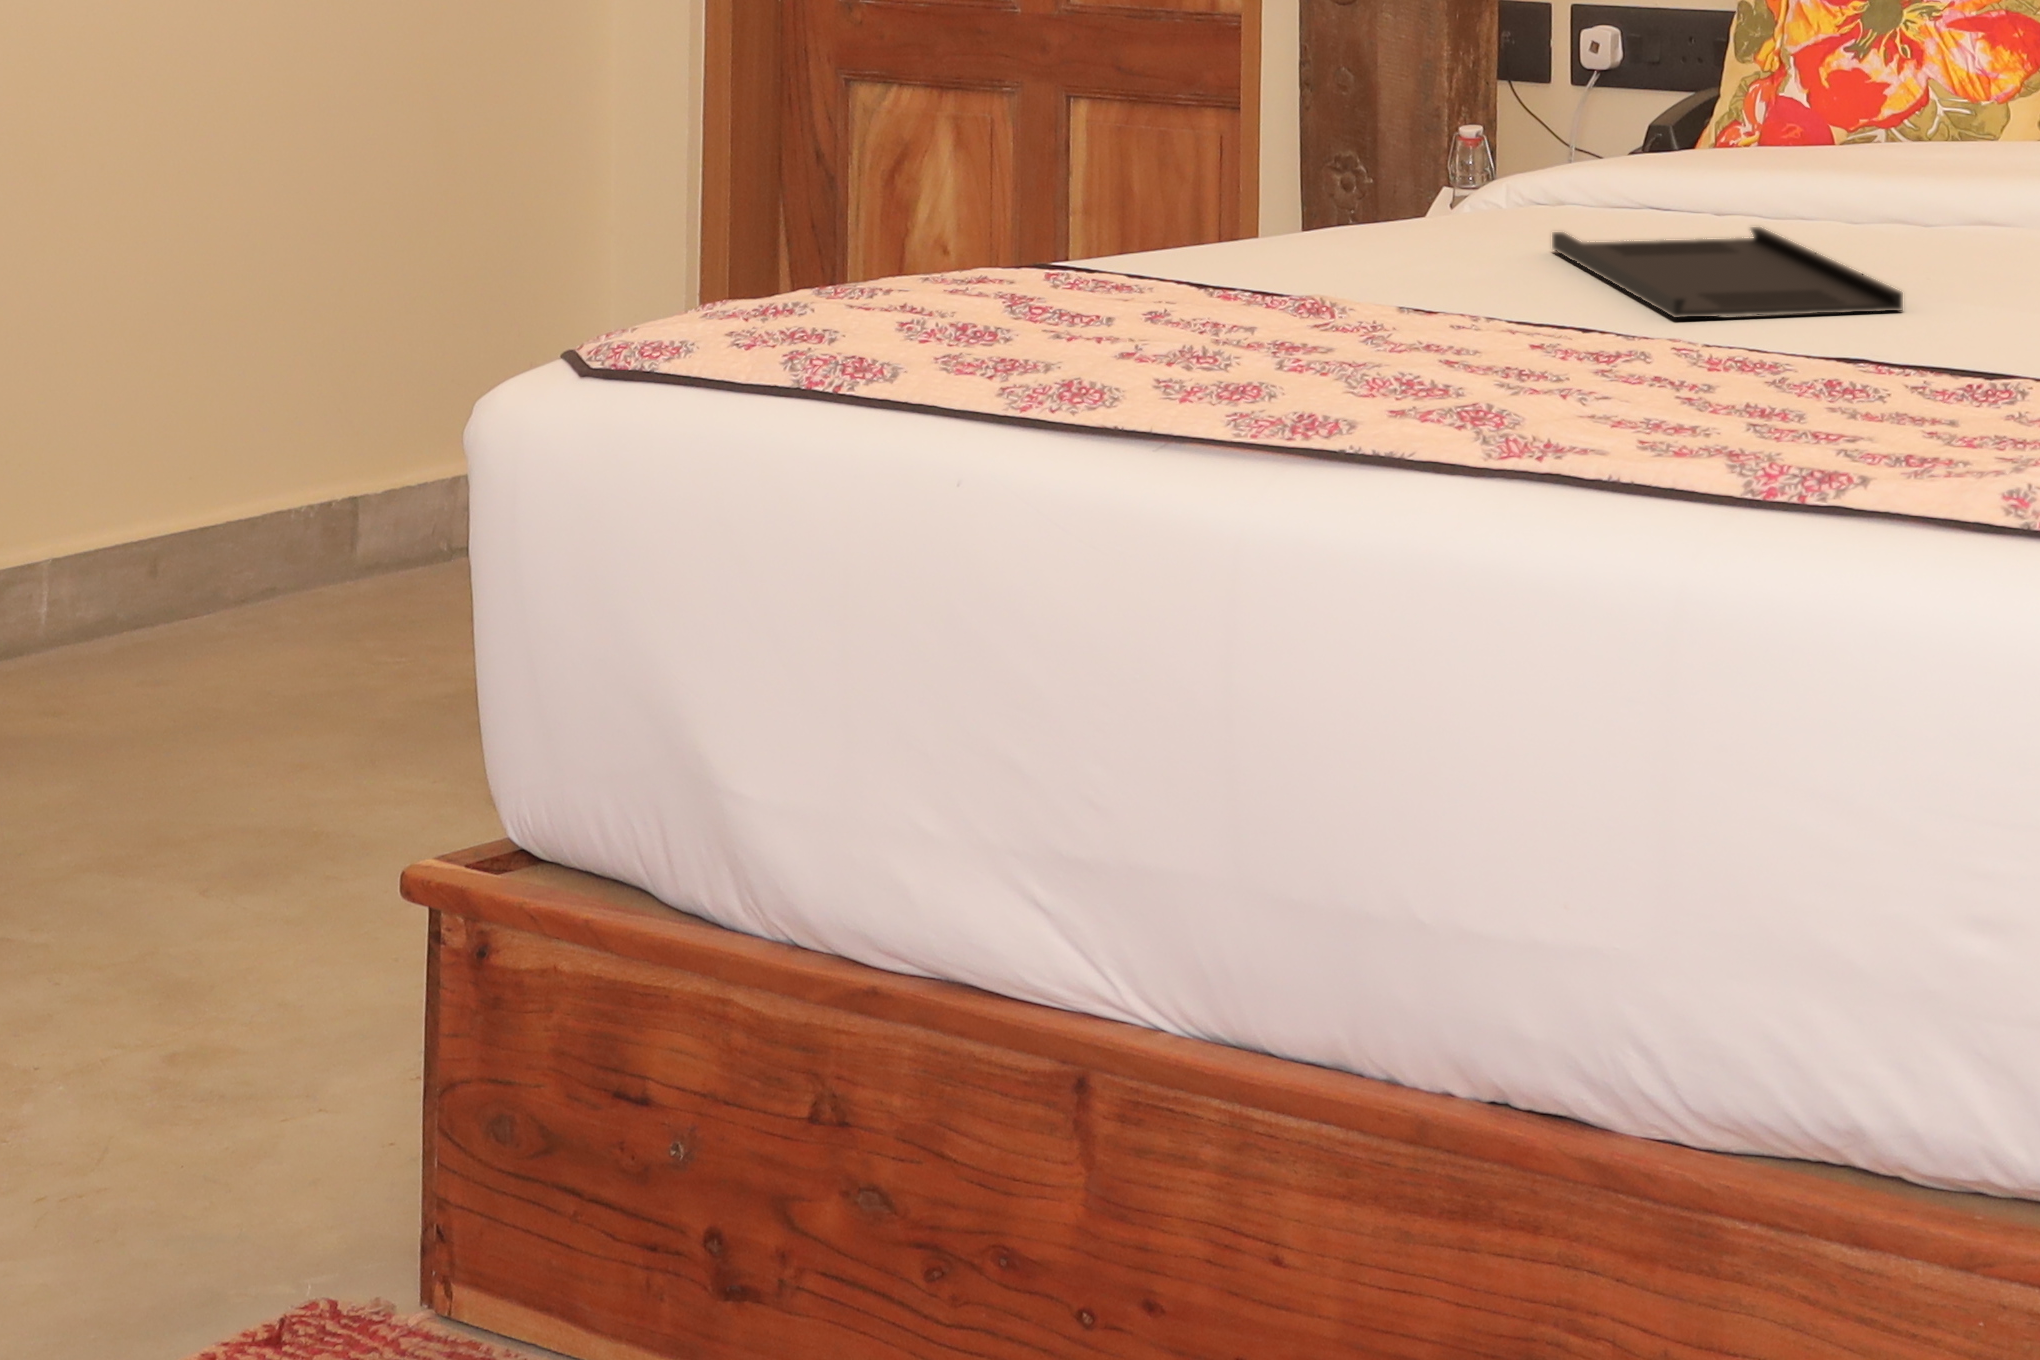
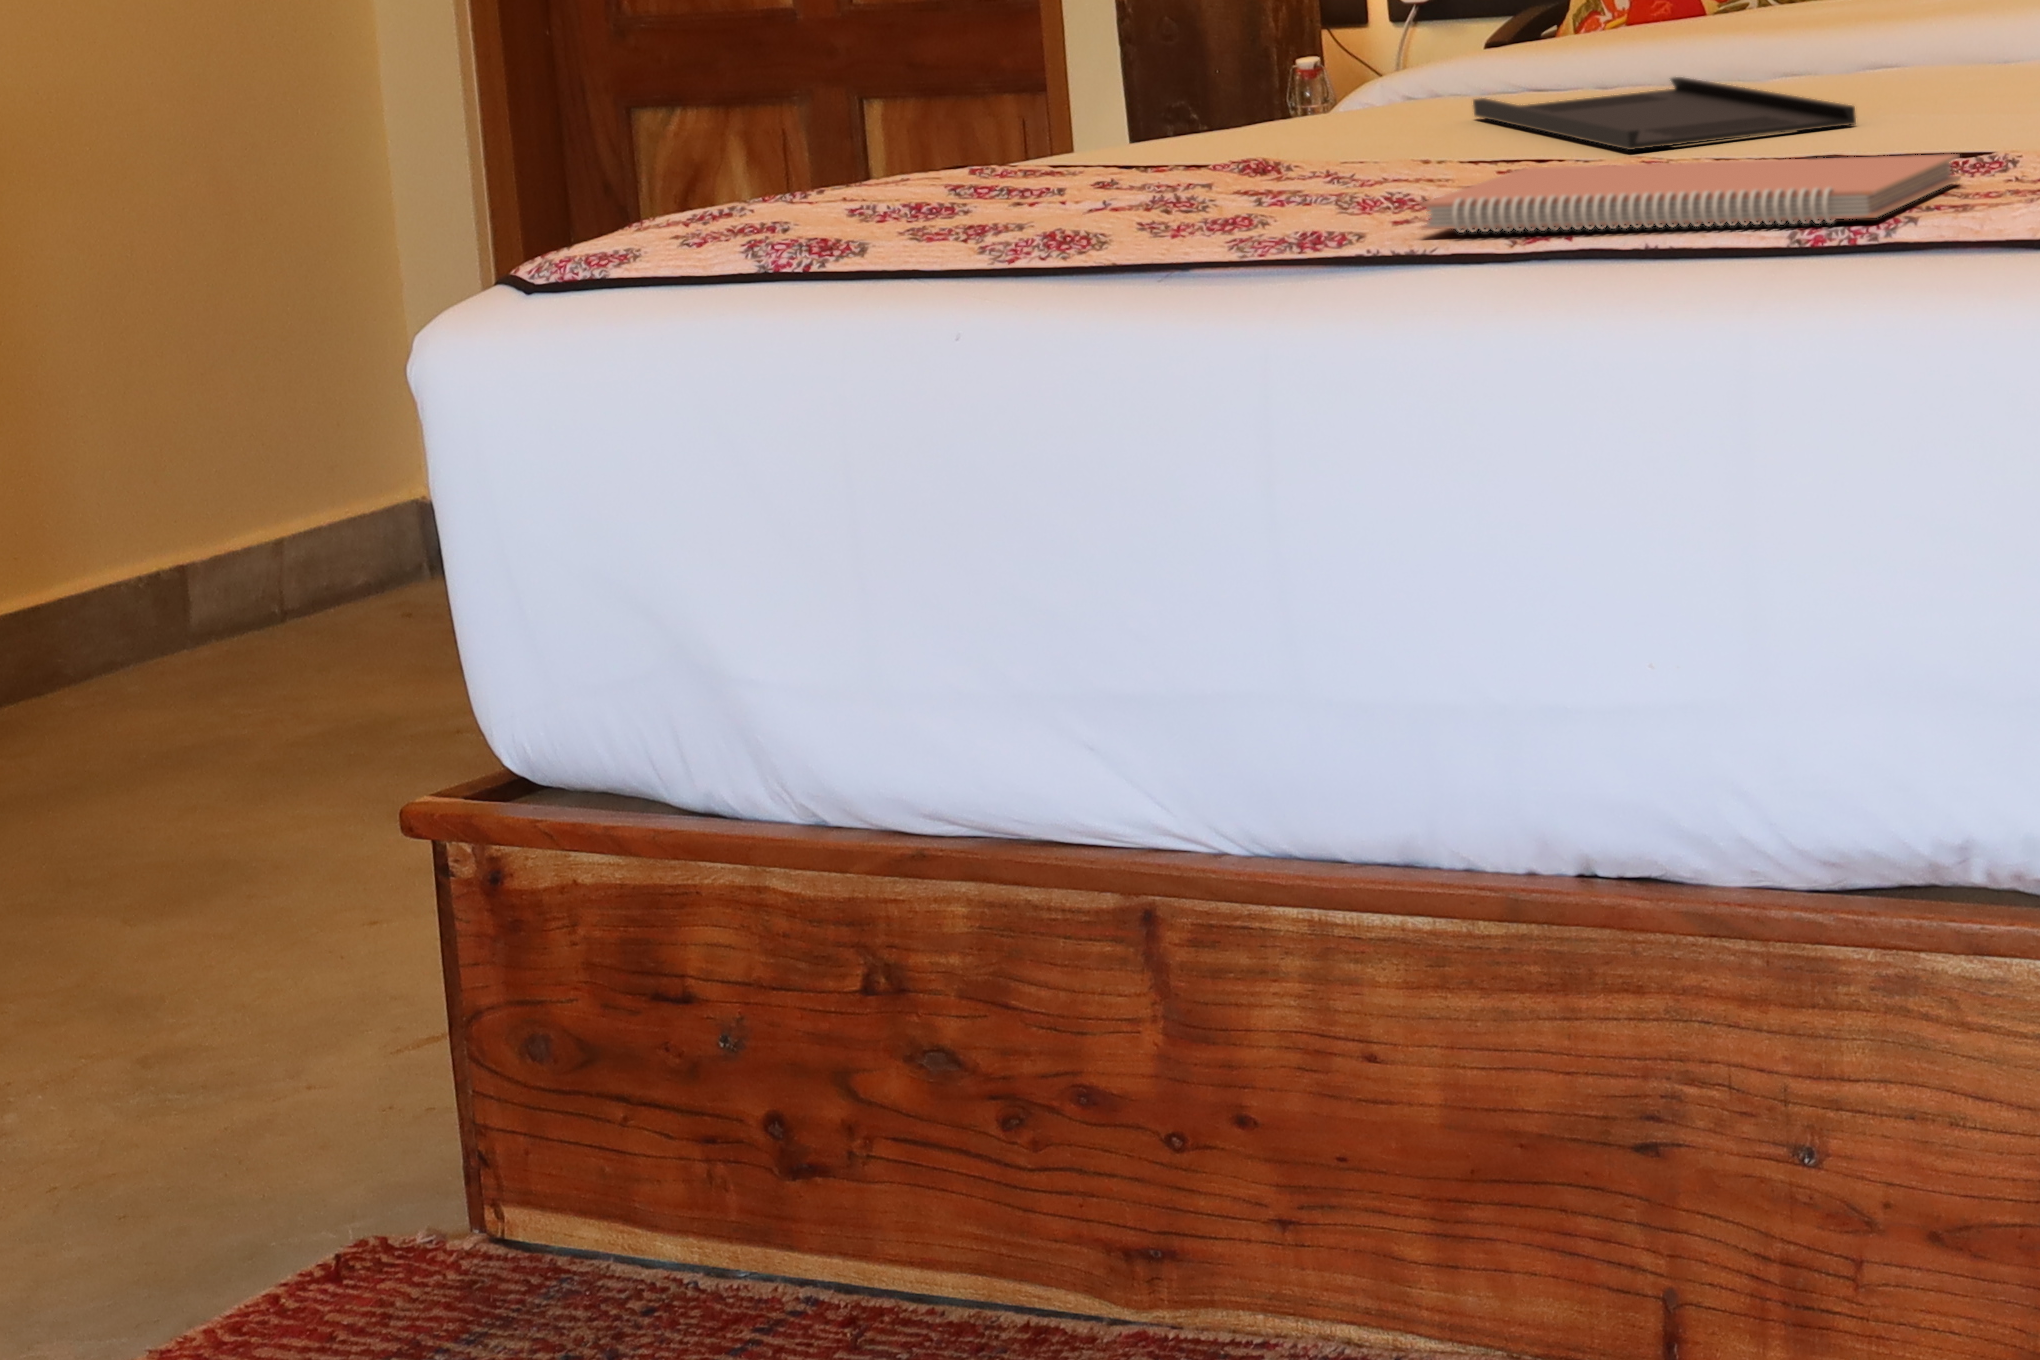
notebook: none [1429,340,1964,448] -> present [1420,154,1961,233]

